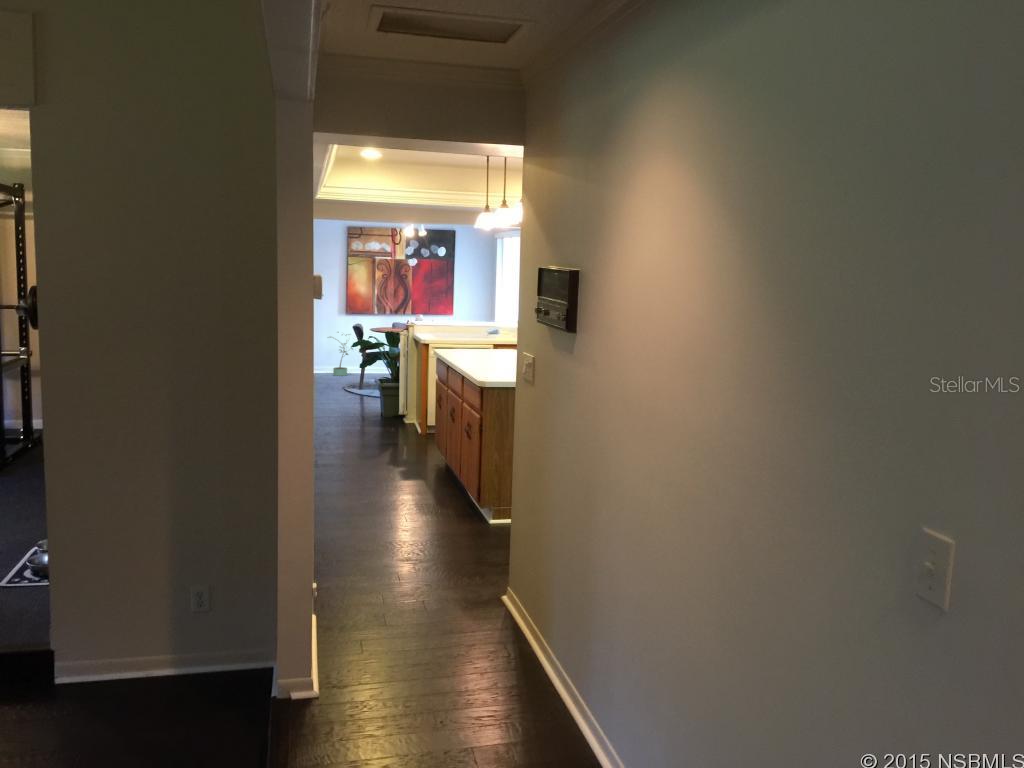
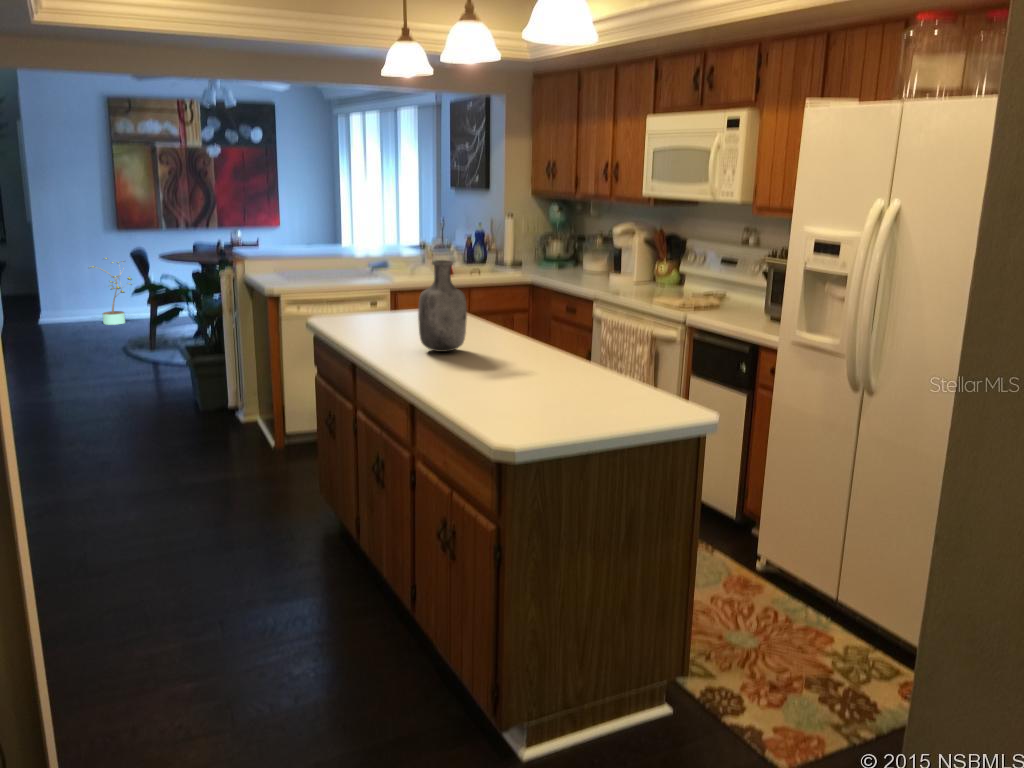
vase: none [476,311,500,356] -> present [418,260,467,352]

